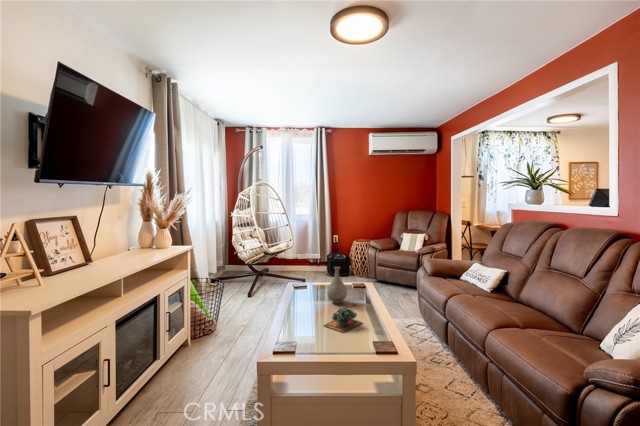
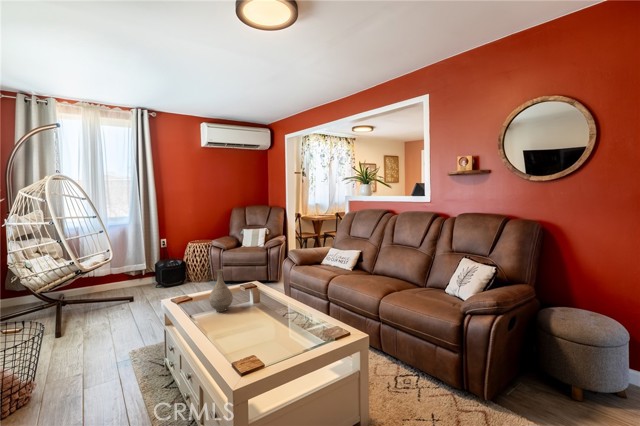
succulent plant: present [323,307,362,333] -> none [231,310,269,338]

